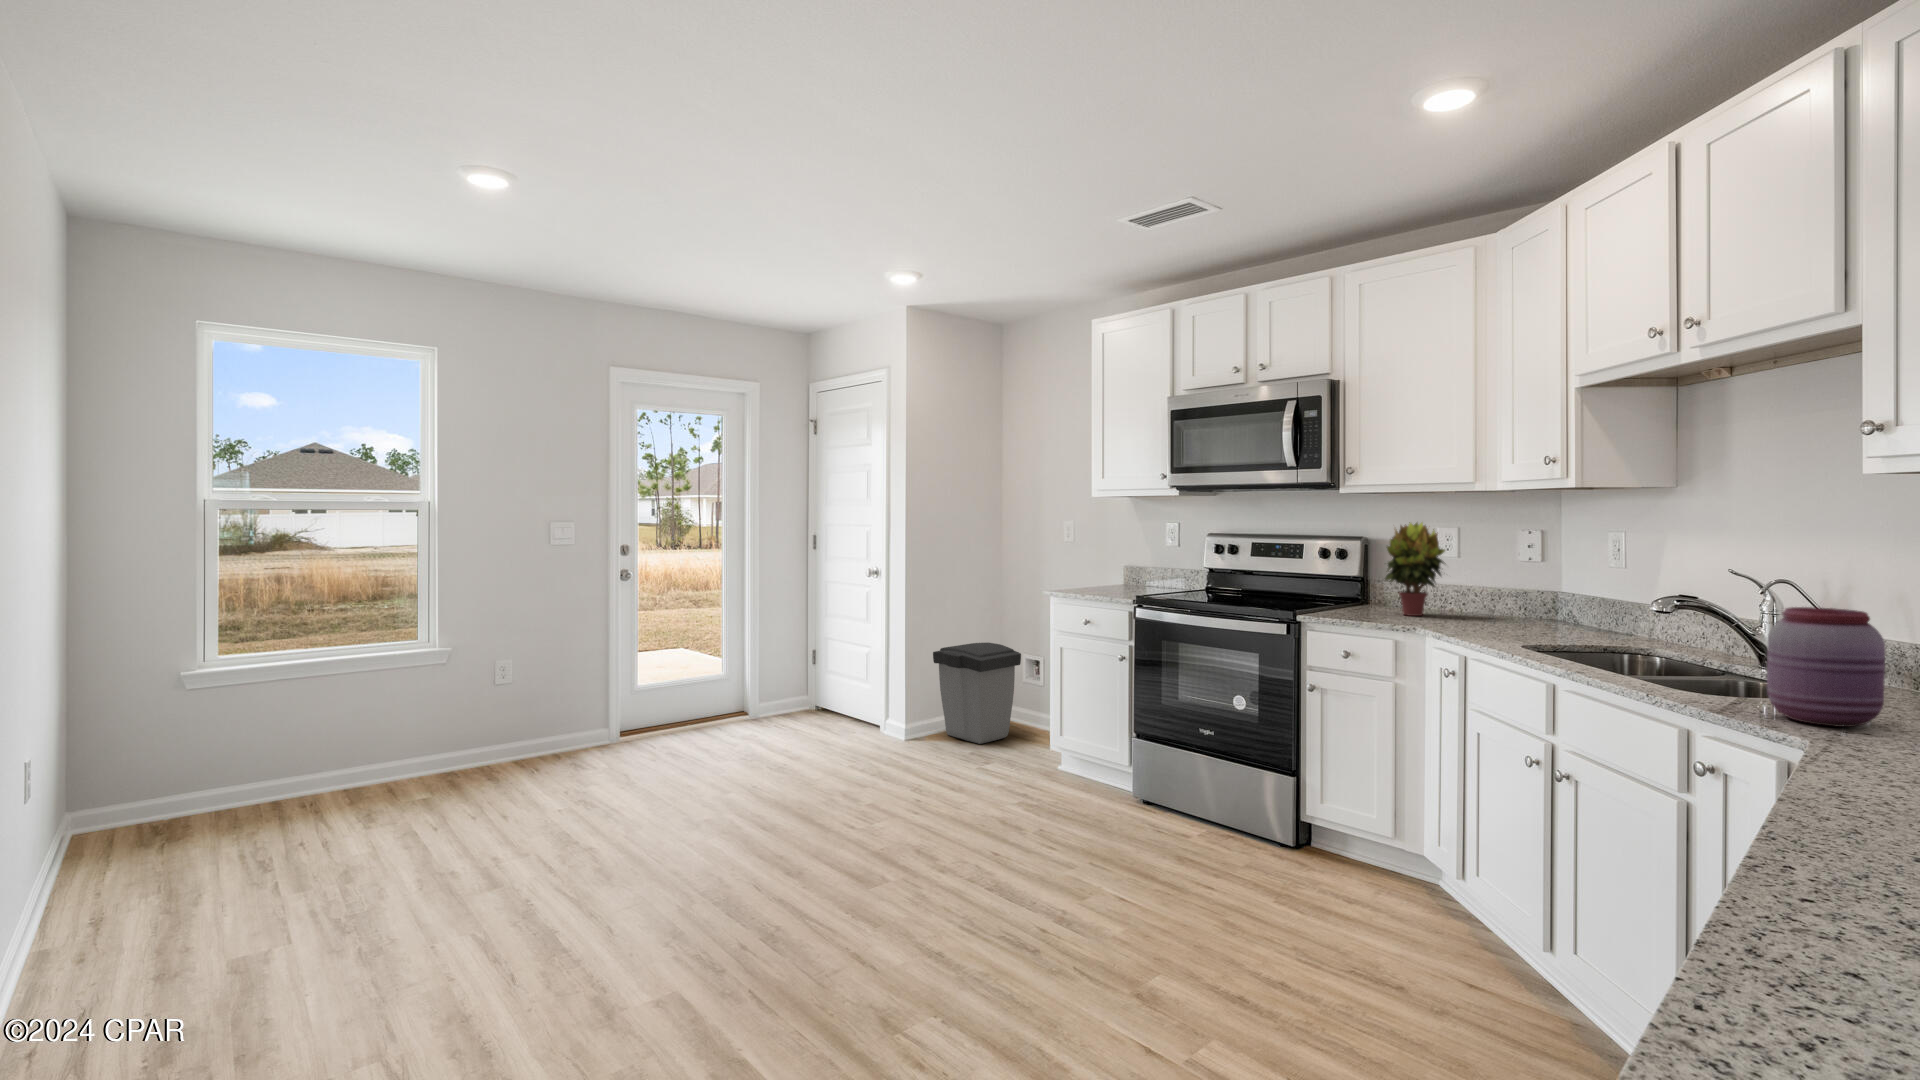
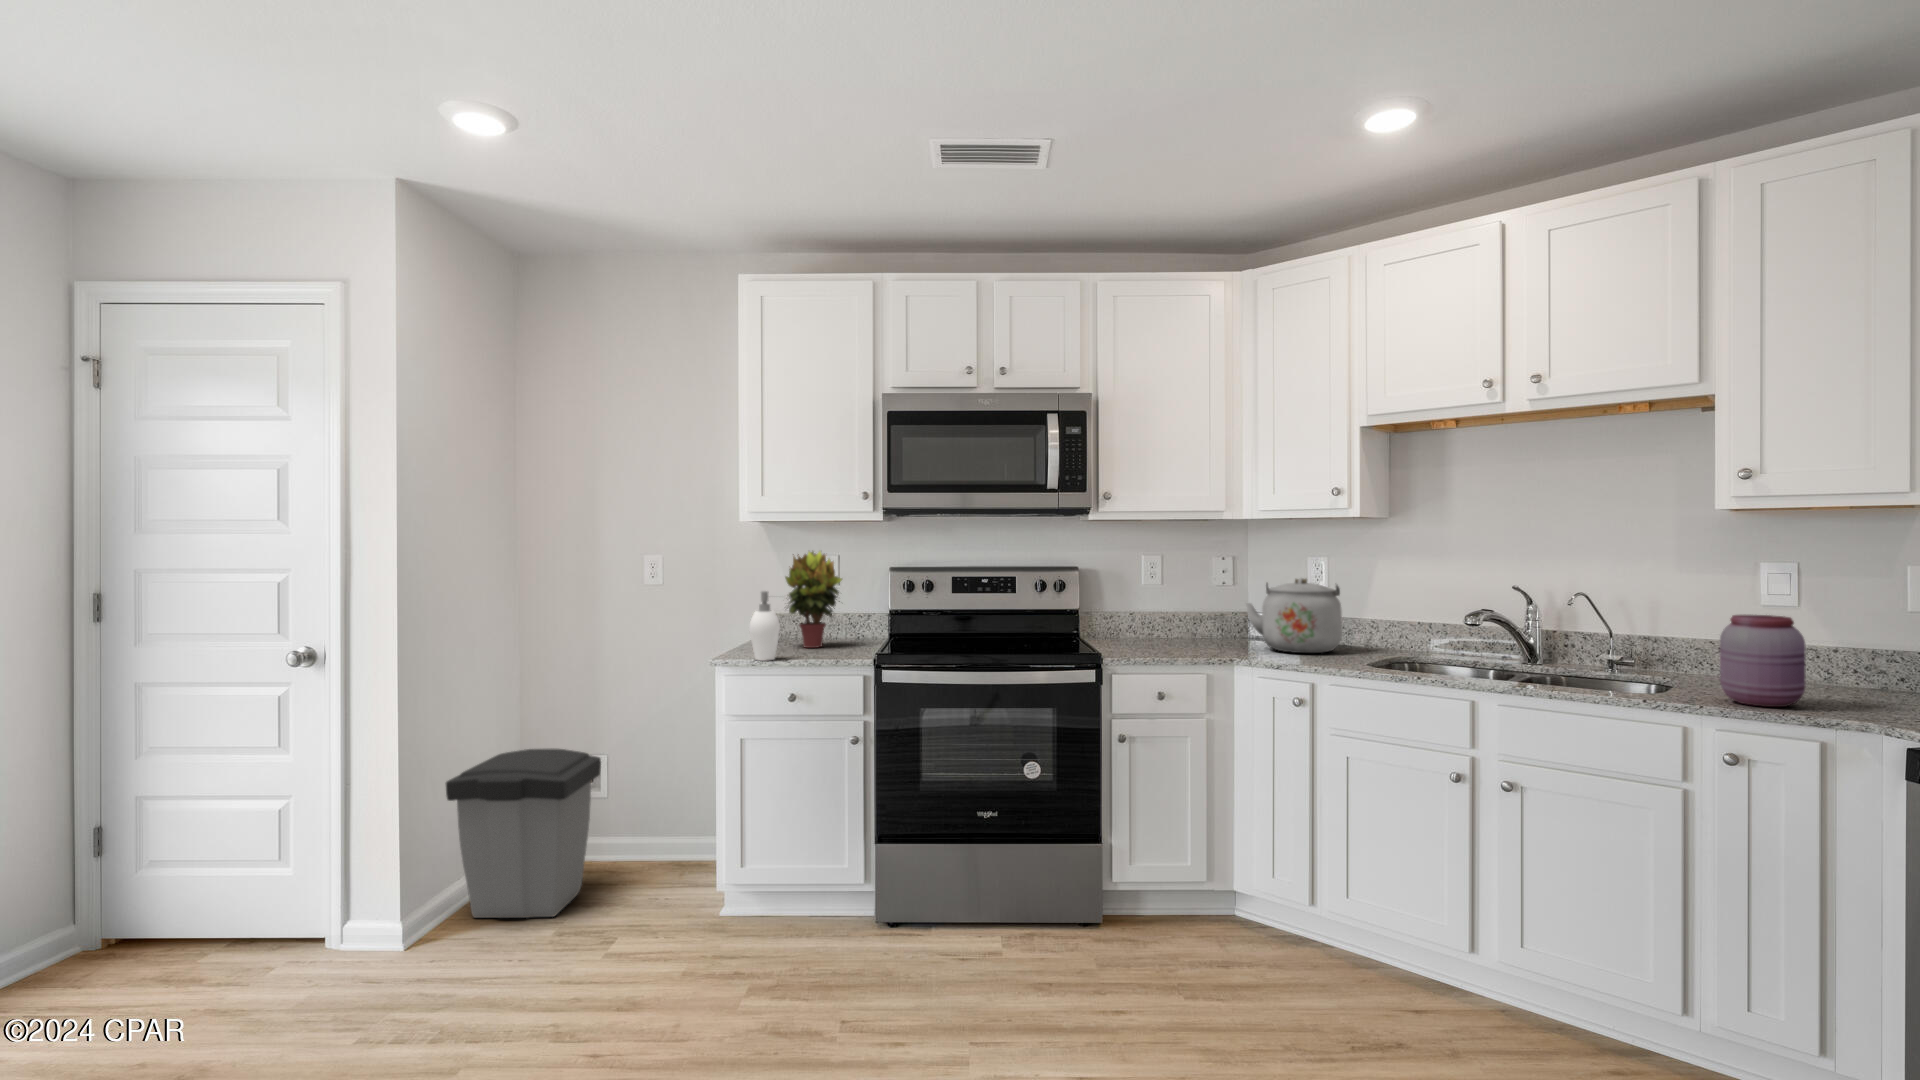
potted plant: present [1385,522,1445,616] -> present [785,551,842,648]
soap dispenser: none [1070,548,1091,596] -> present [749,591,780,661]
kettle: none [1493,554,1615,635] -> present [1246,578,1342,653]

